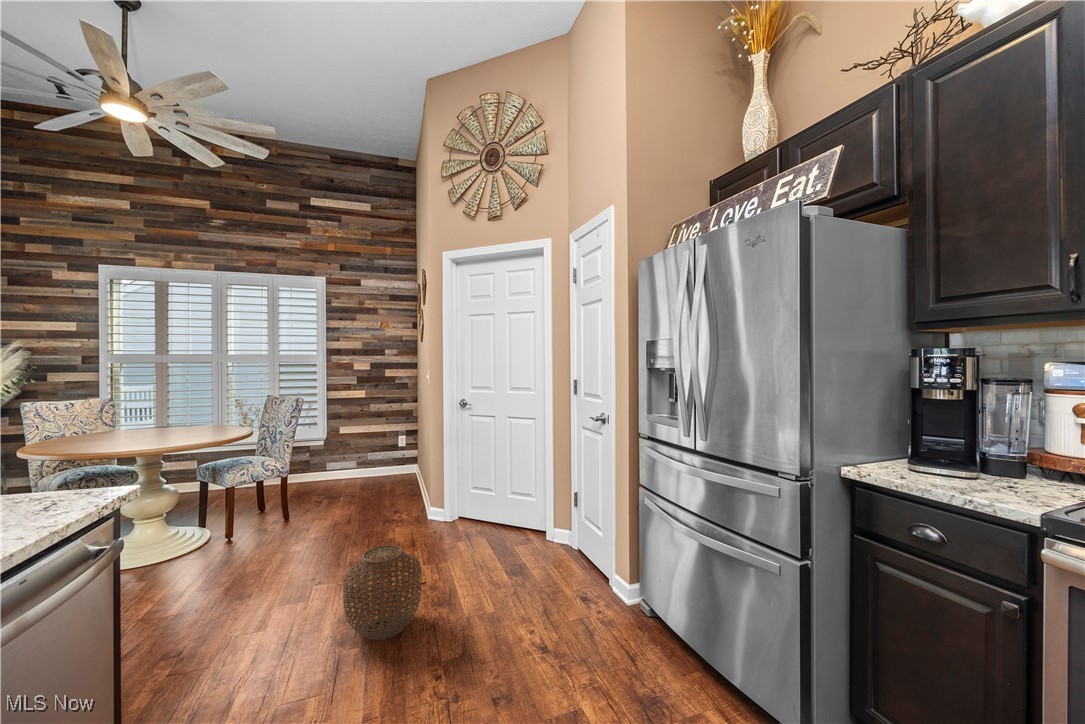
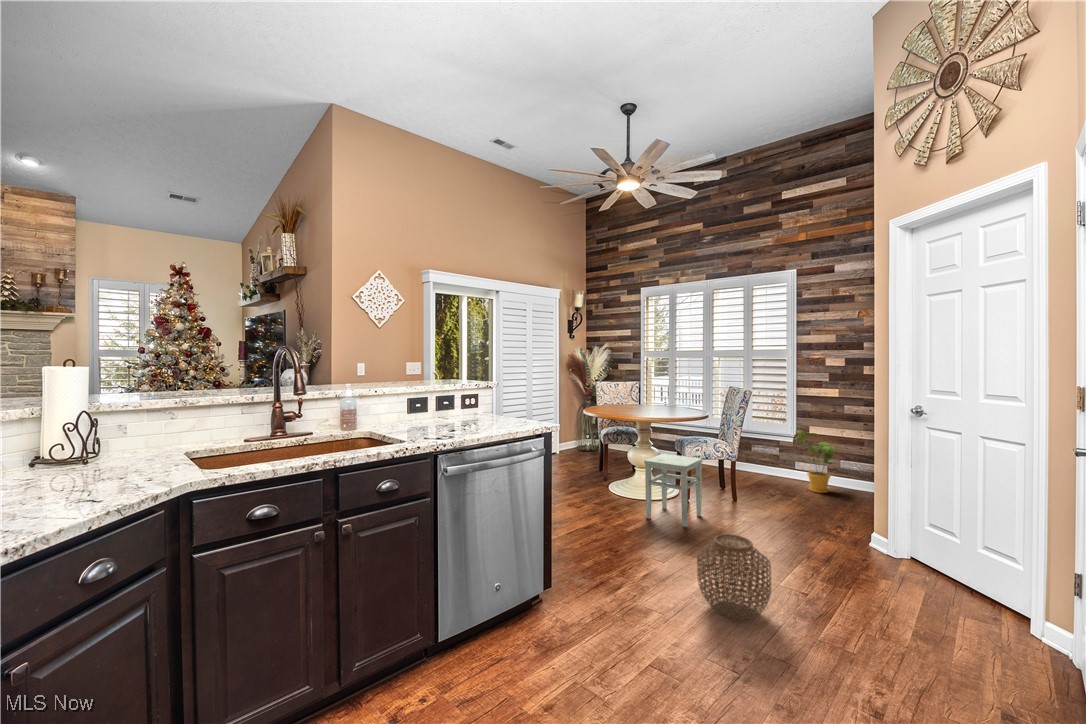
house plant: none [335,433,373,489] -> present [797,430,838,493]
stool: none [186,482,265,583] -> present [644,454,703,527]

